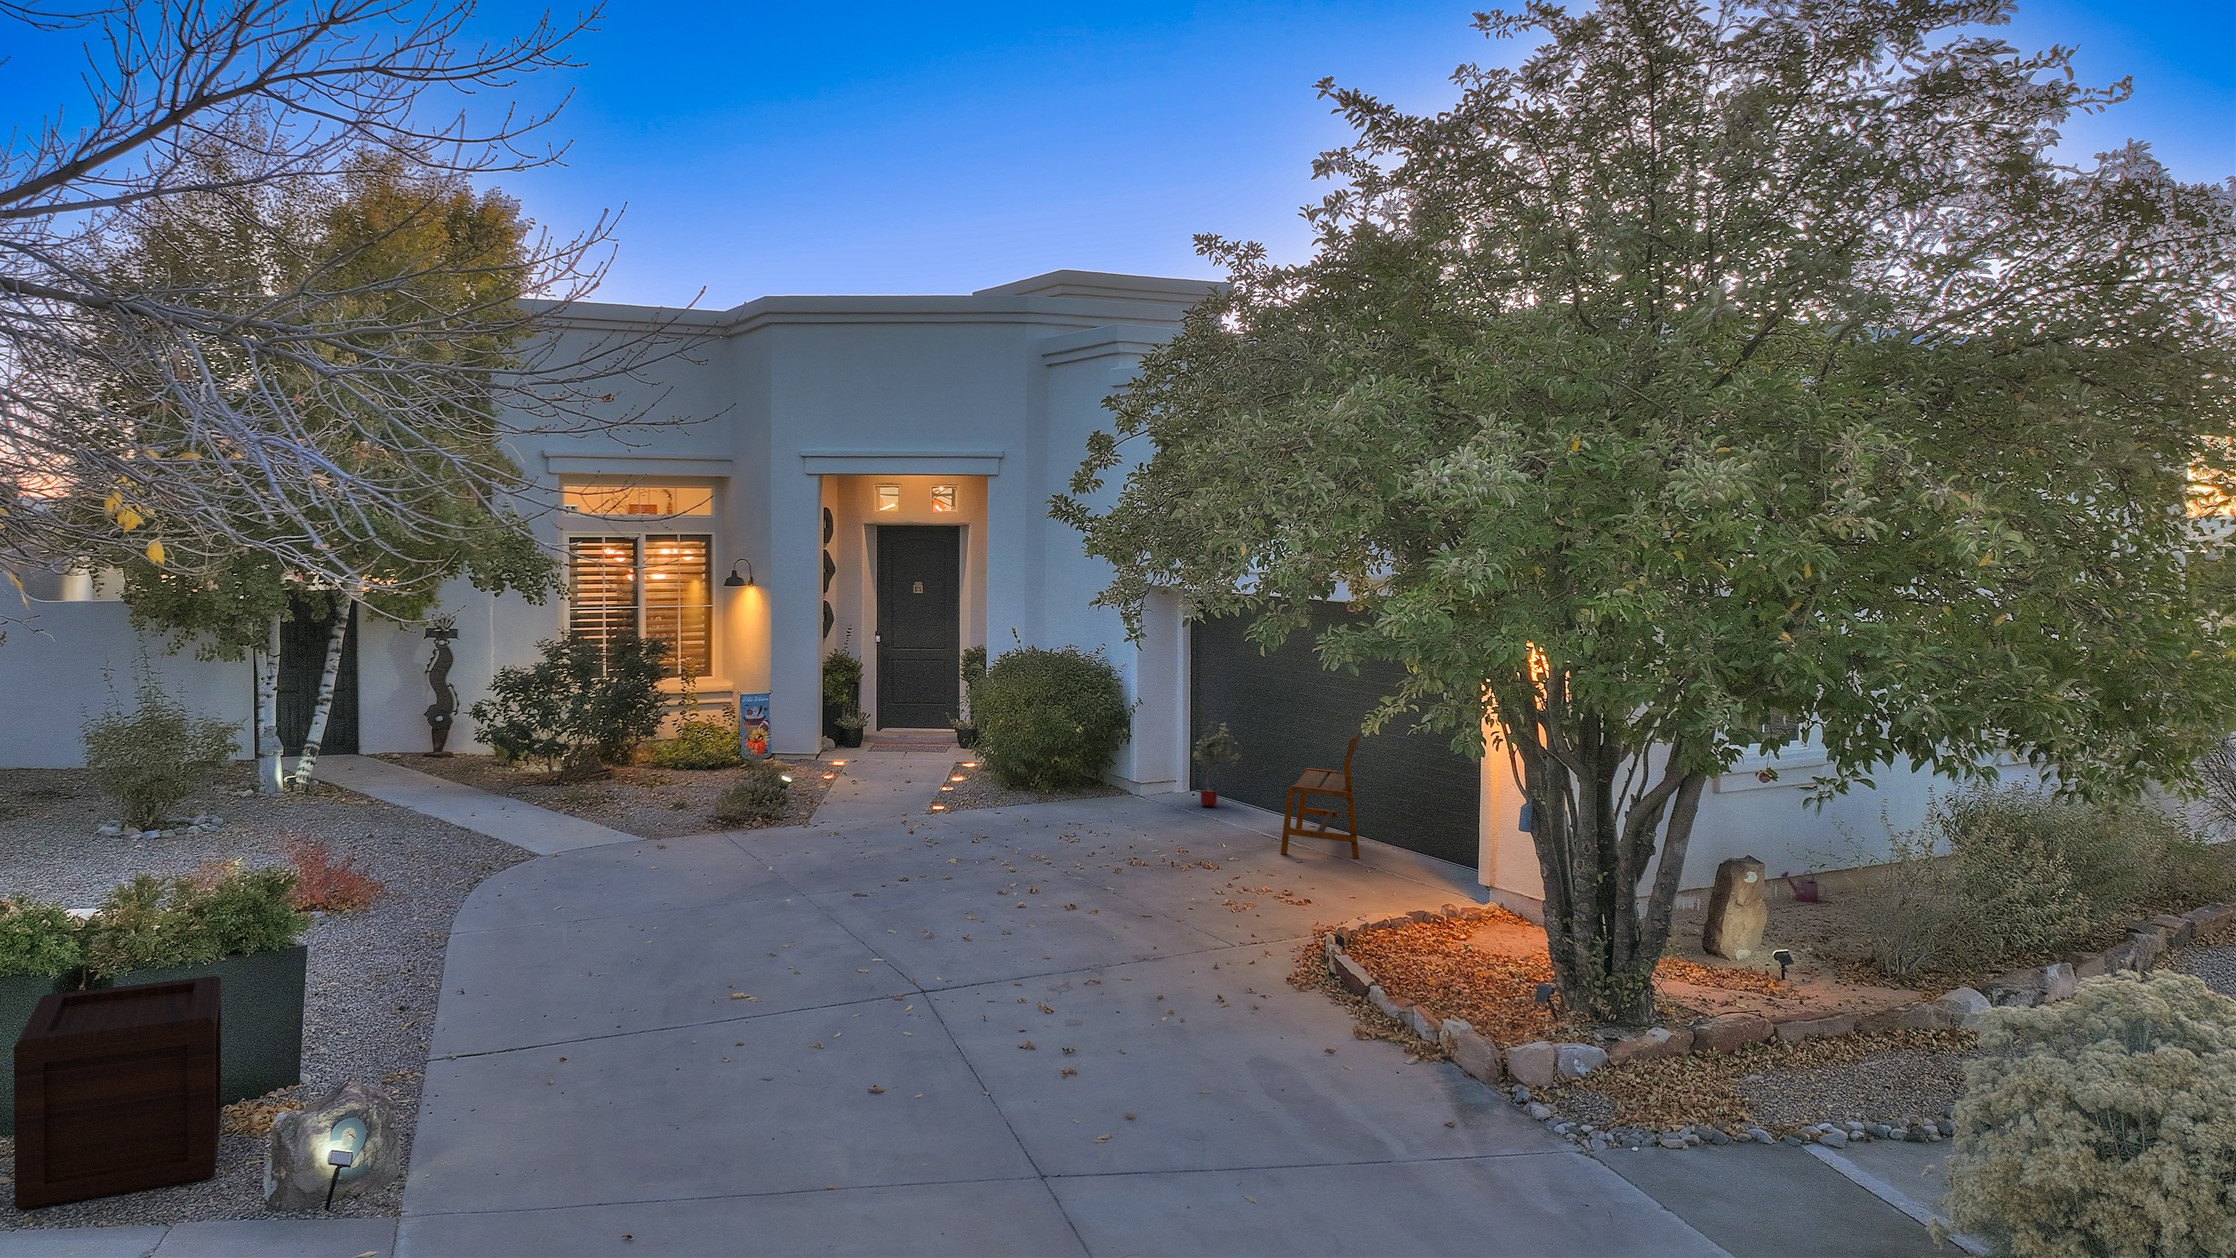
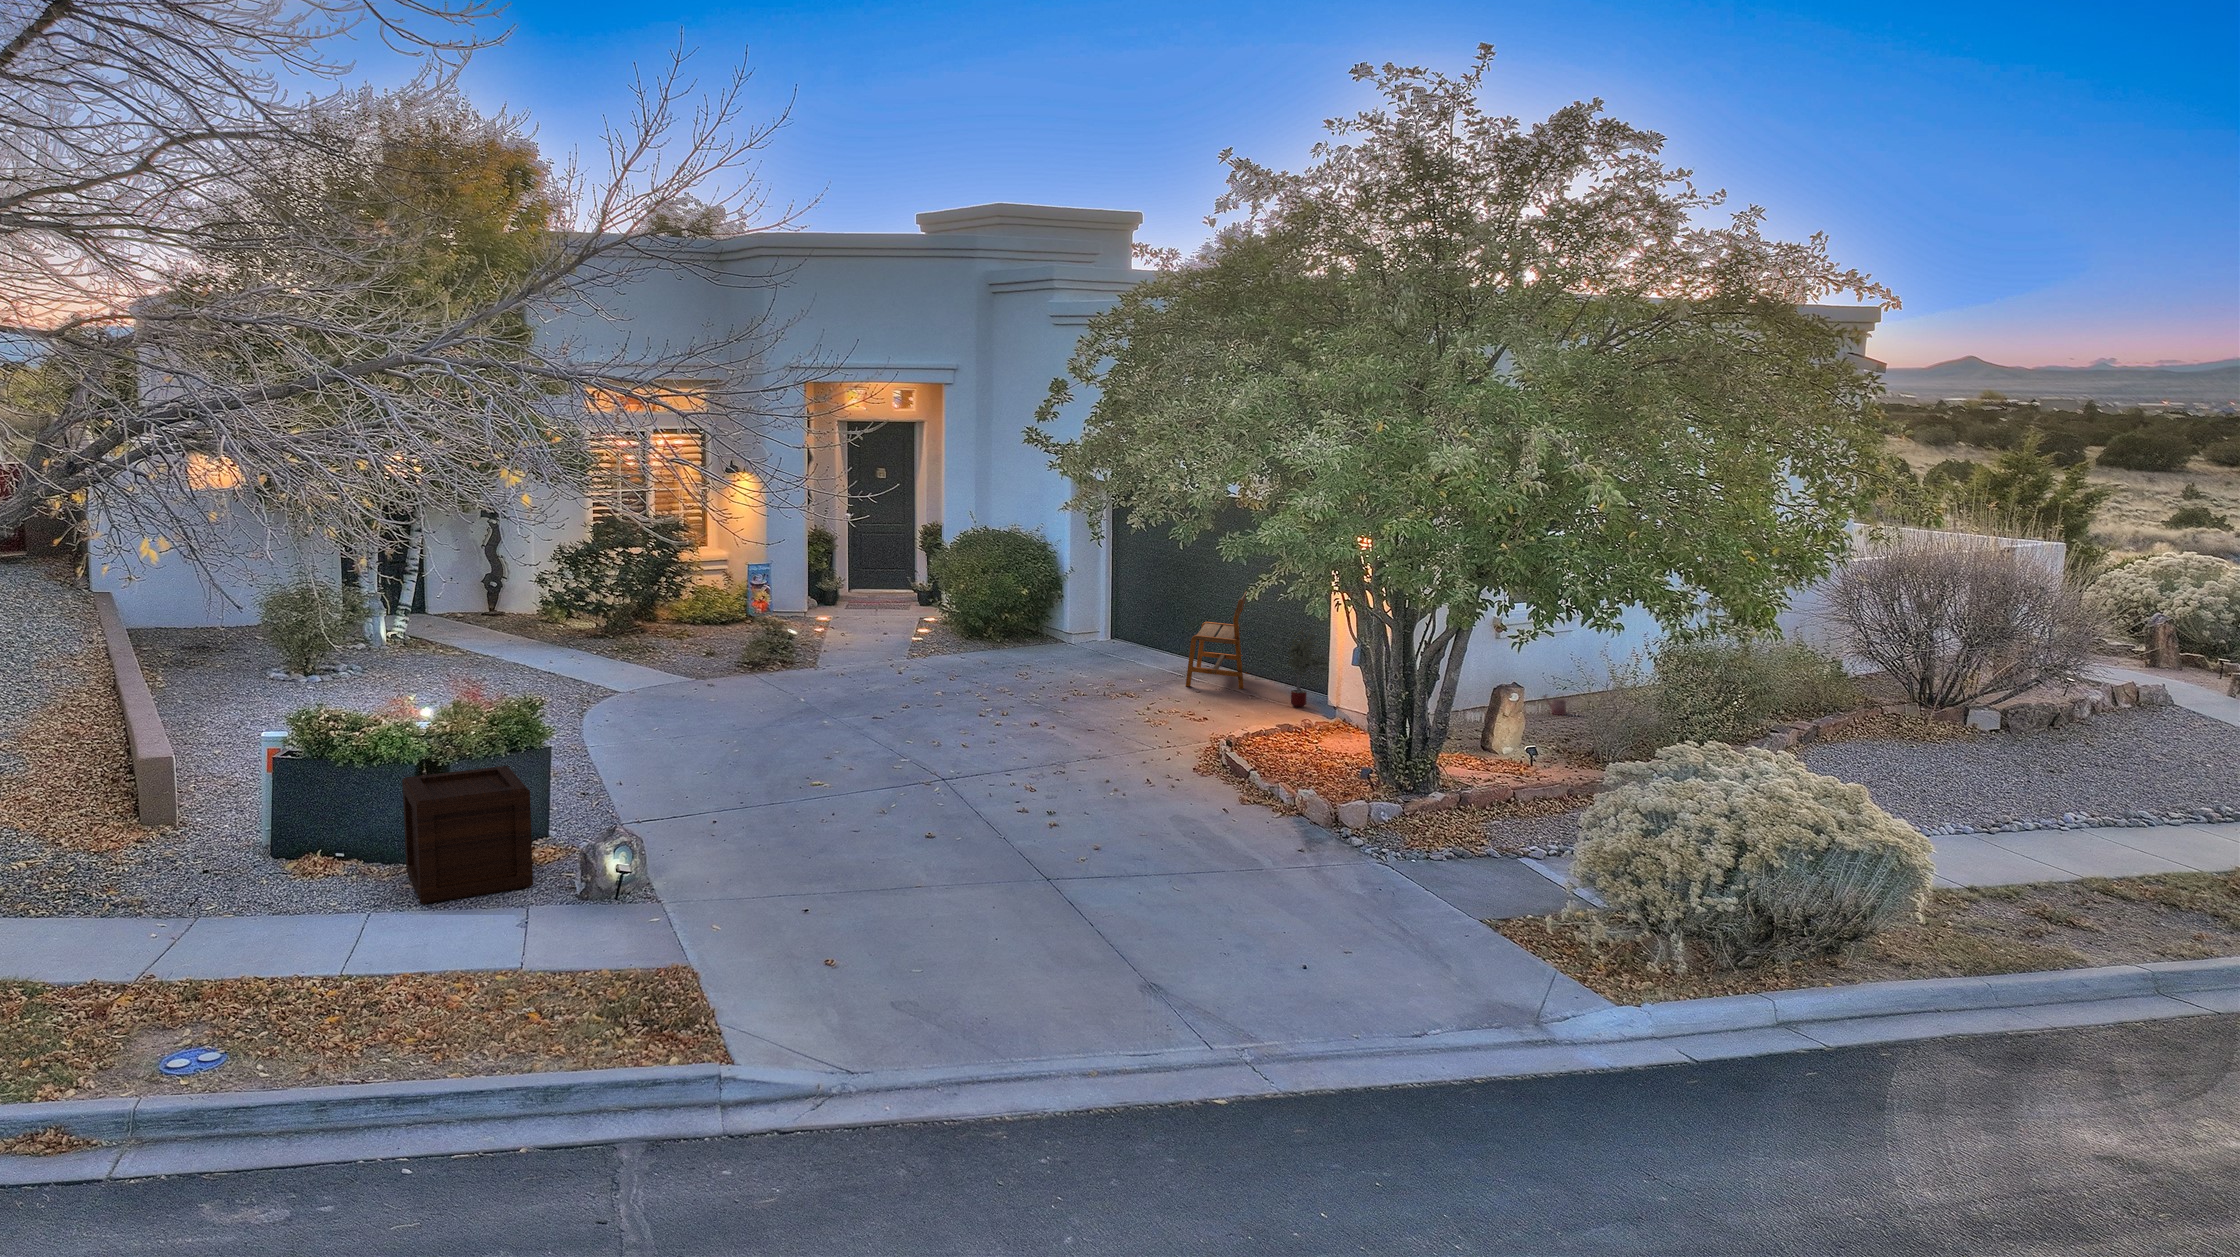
potted tree: present [1193,721,1241,807] -> present [1287,627,1329,708]

